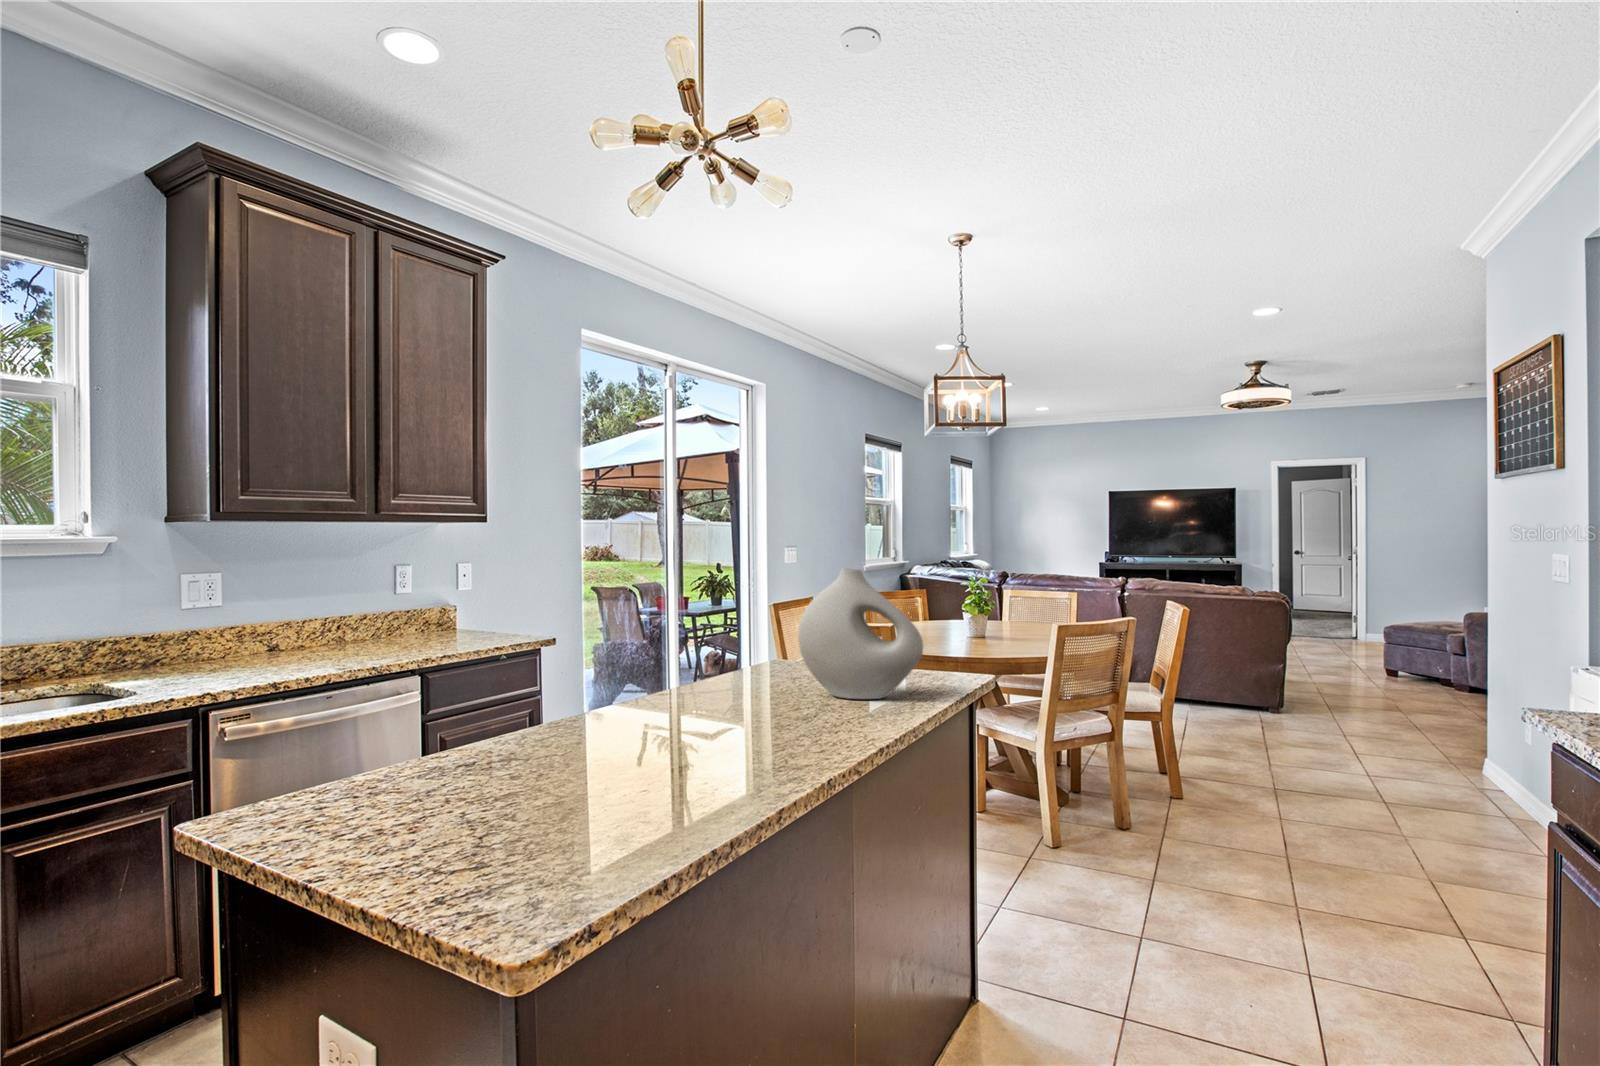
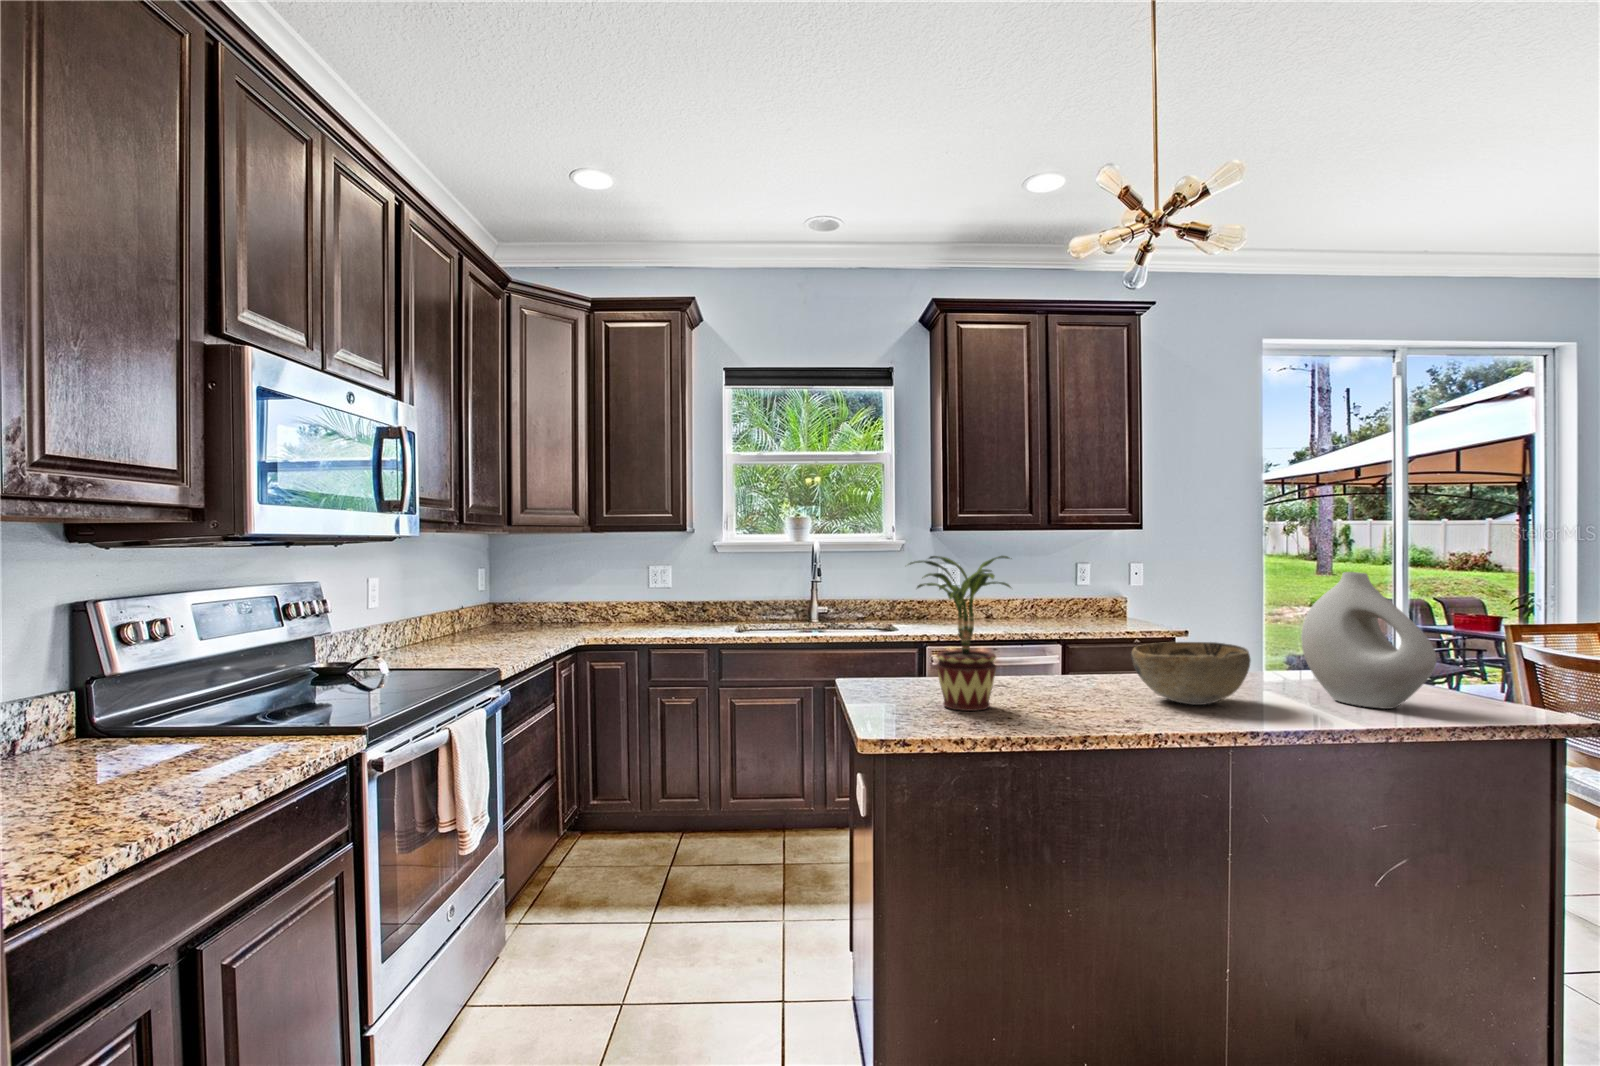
potted plant: none [437,562,628,826] -> present [909,556,1012,711]
decorative bowl: none [685,654,812,733] -> present [1131,642,1251,705]

